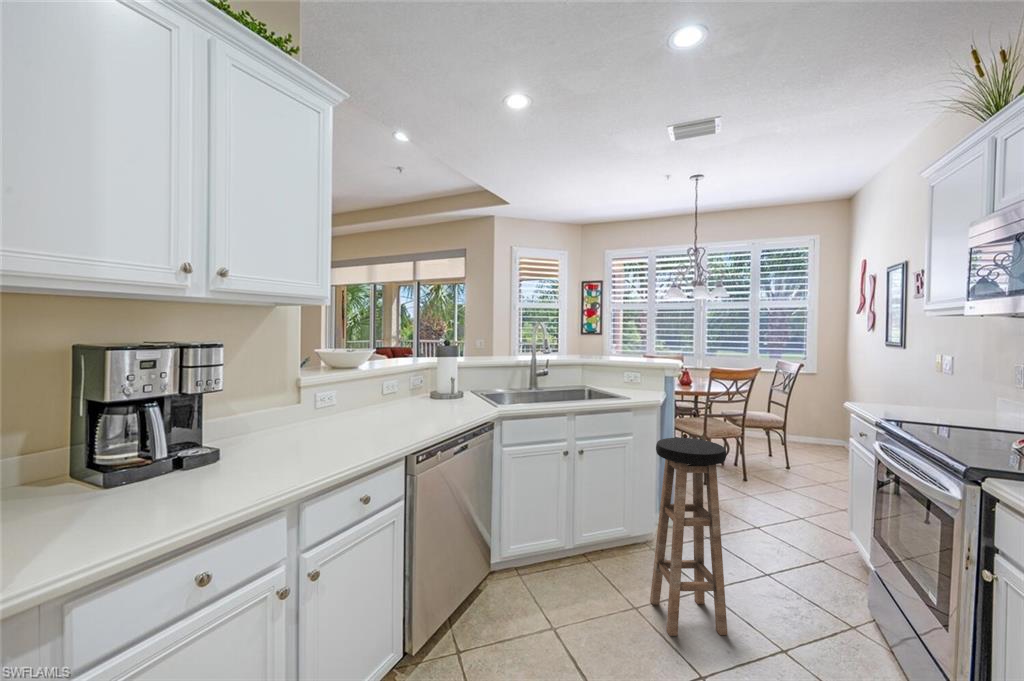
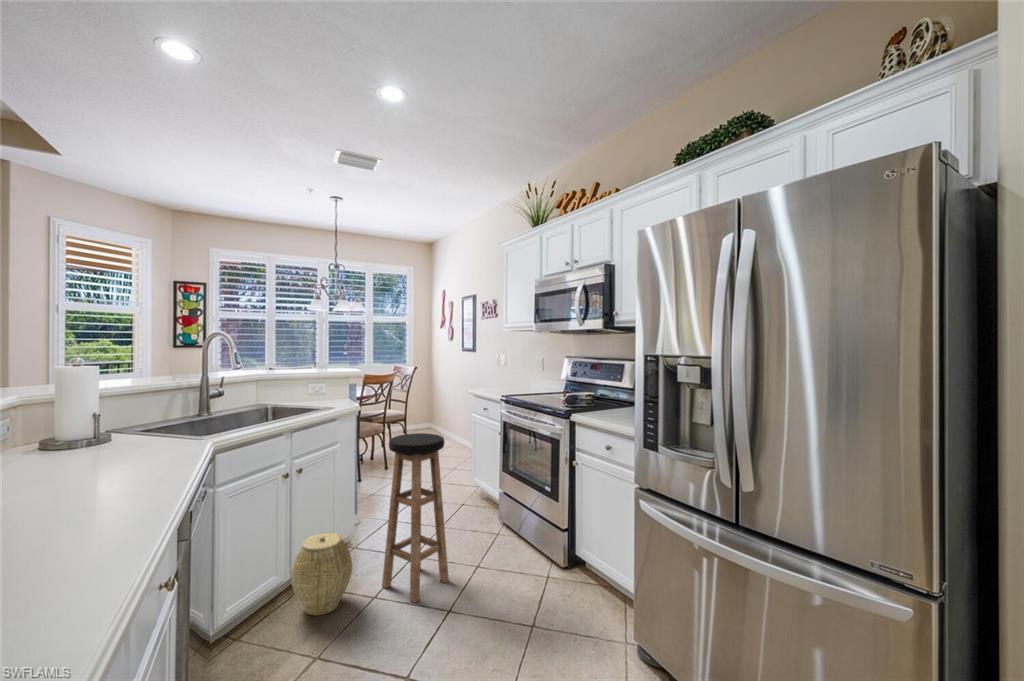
woven basket: none [561,517,617,597] -> present [291,533,352,615]

